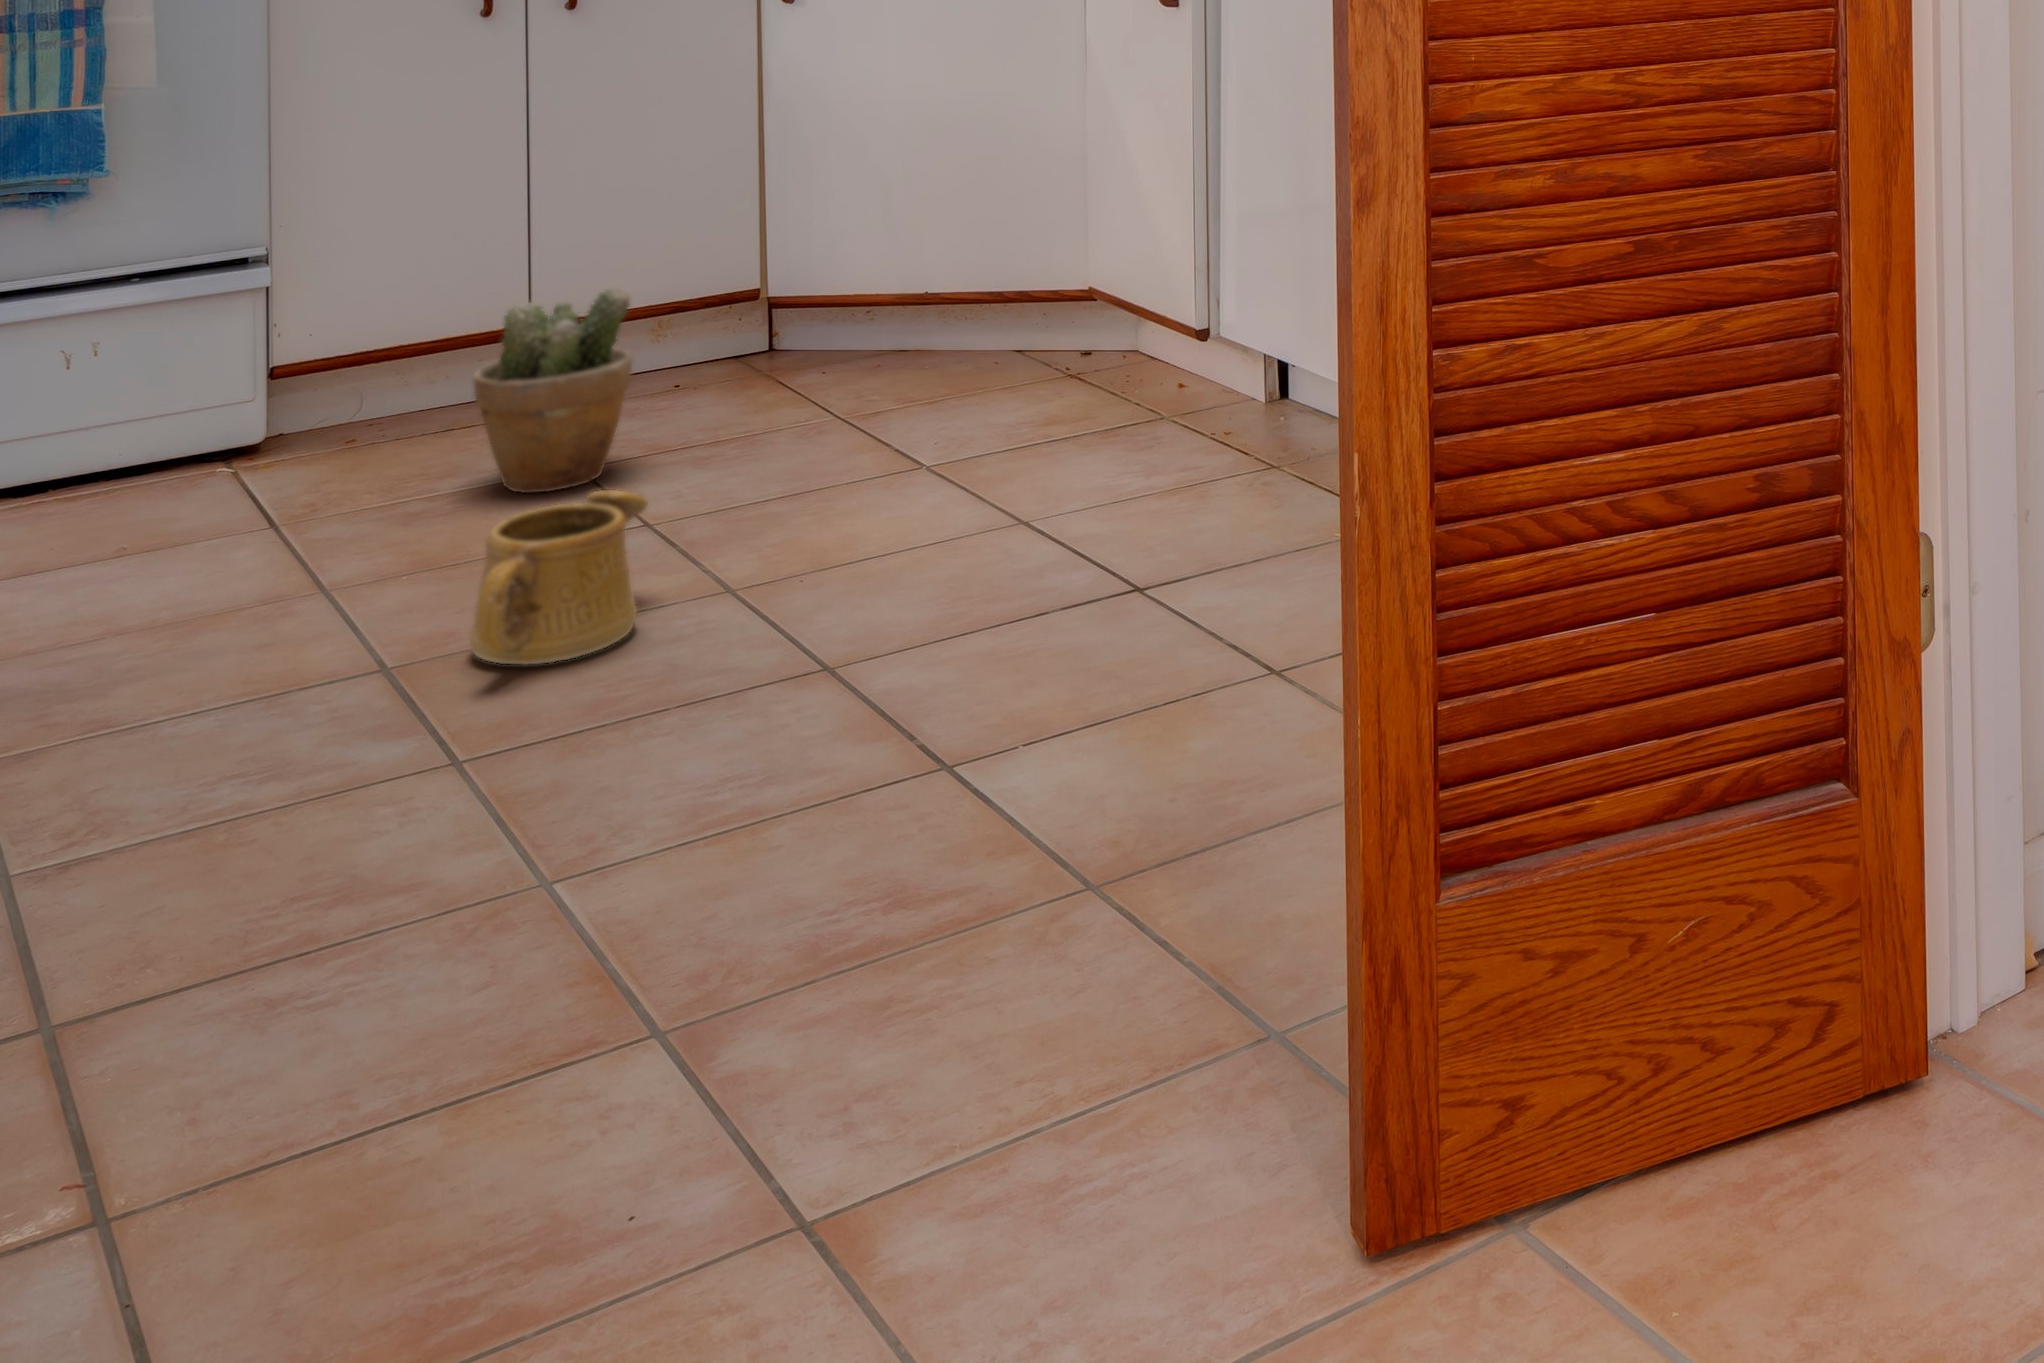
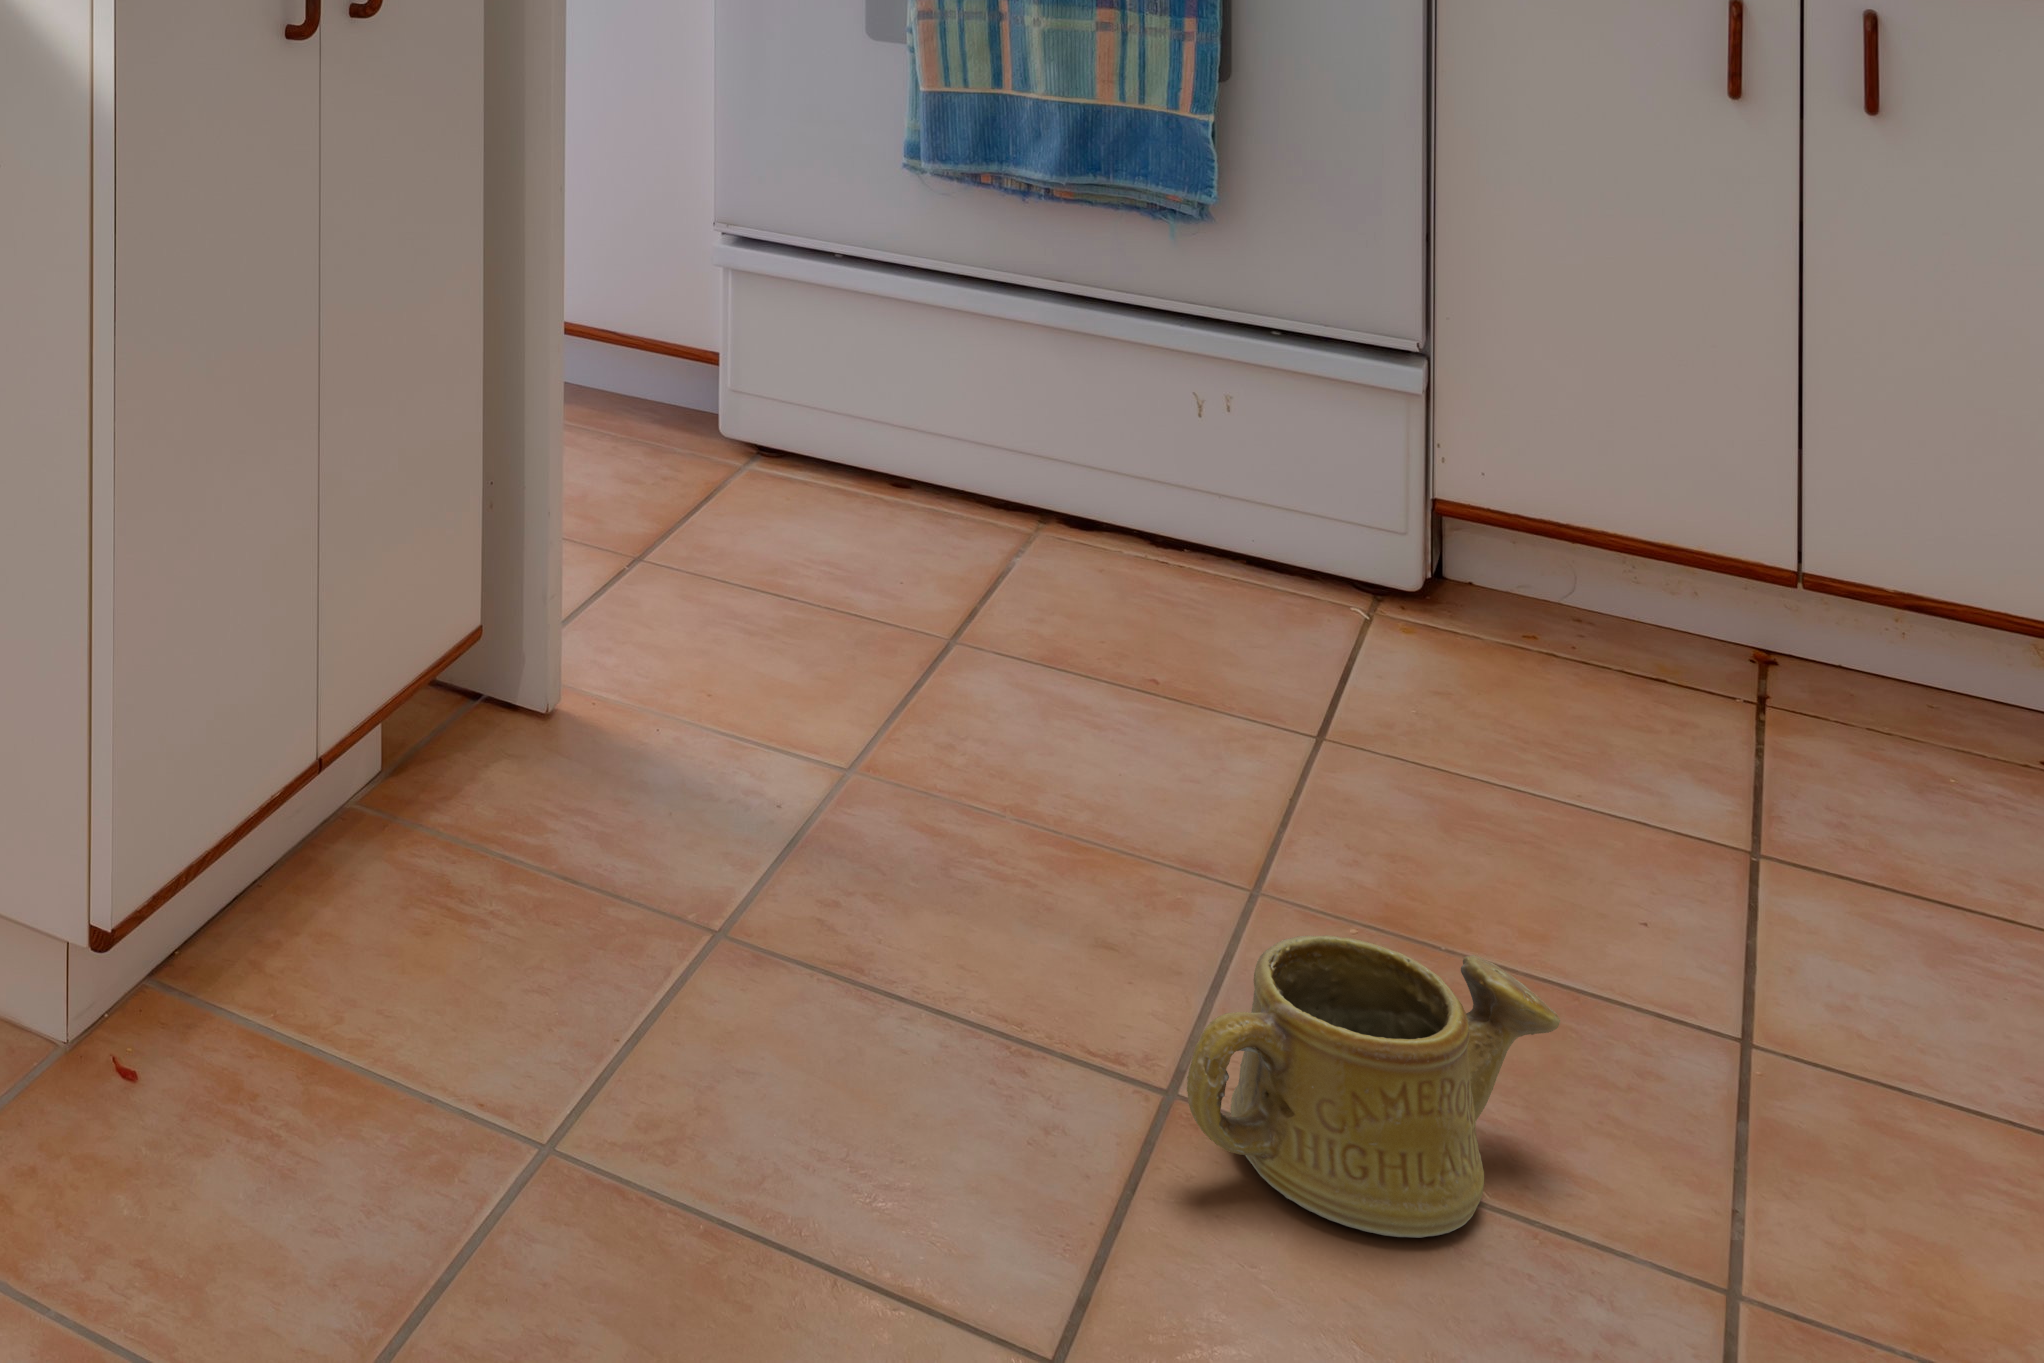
potted plant: present [473,288,633,493] -> none [1550,564,1800,887]

